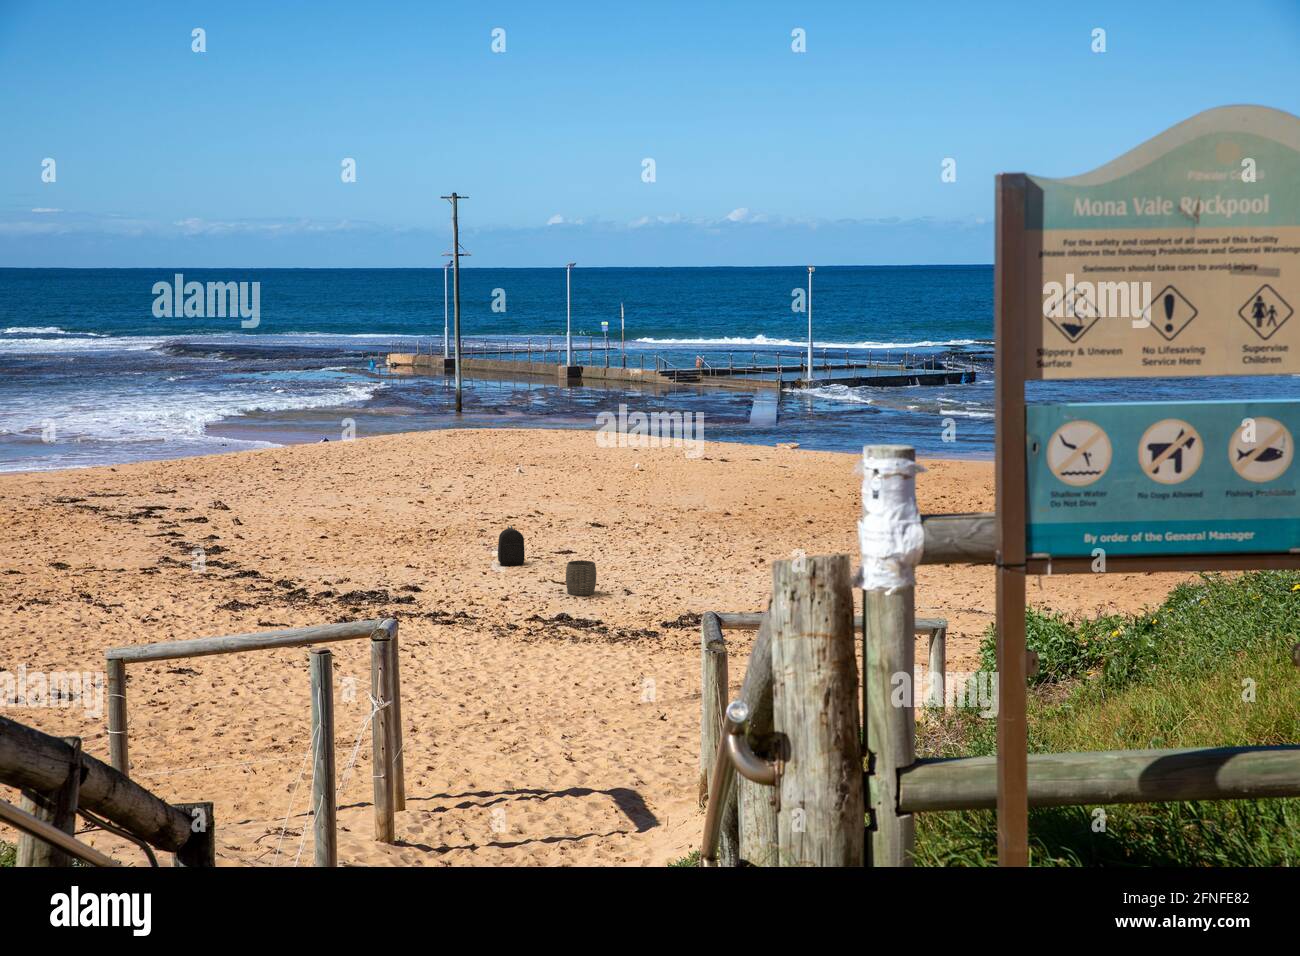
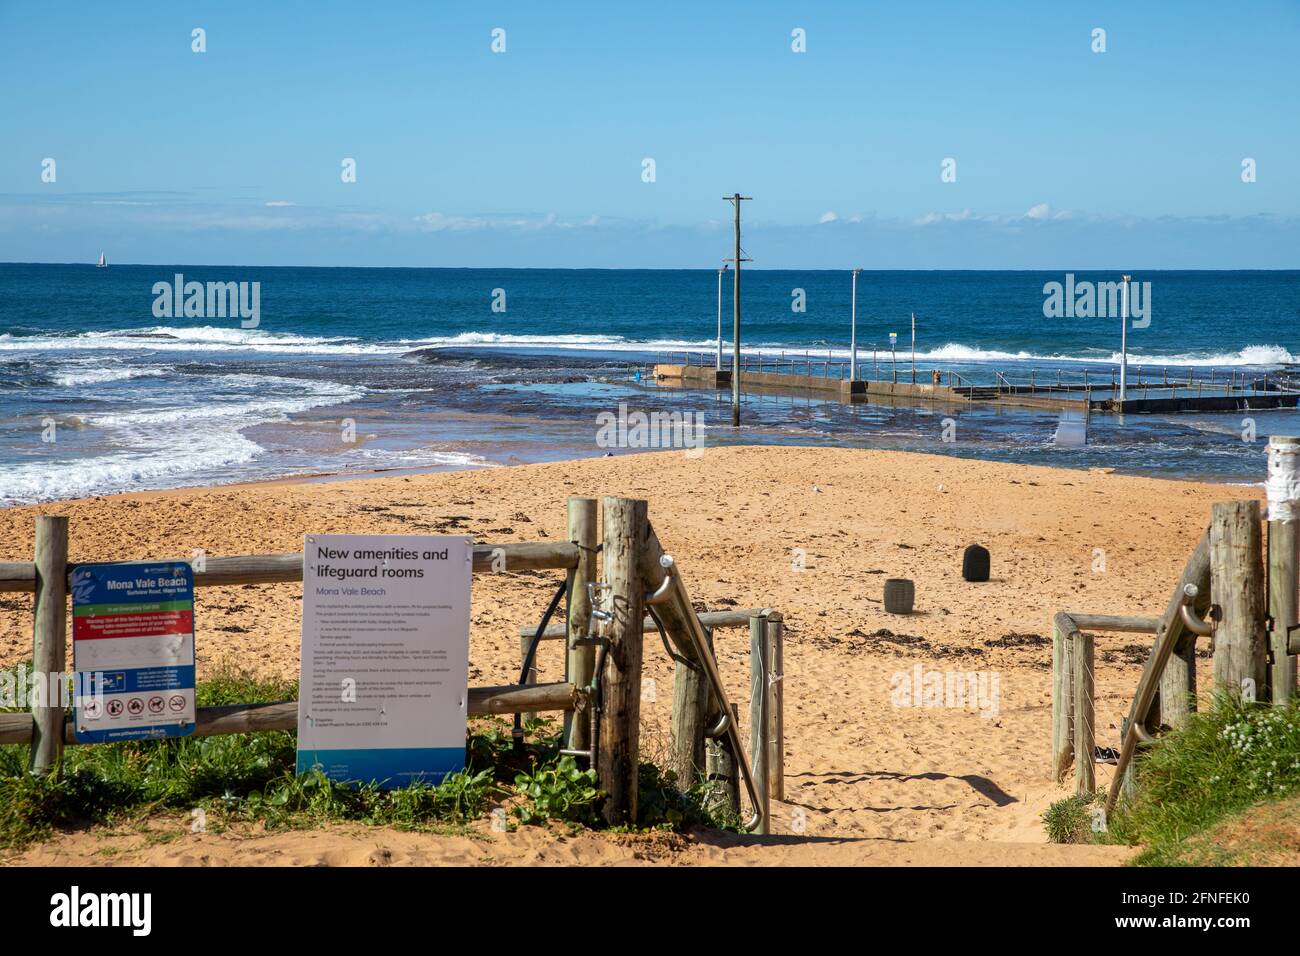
backpack: present [498,525,525,566] -> present [962,541,990,581]

